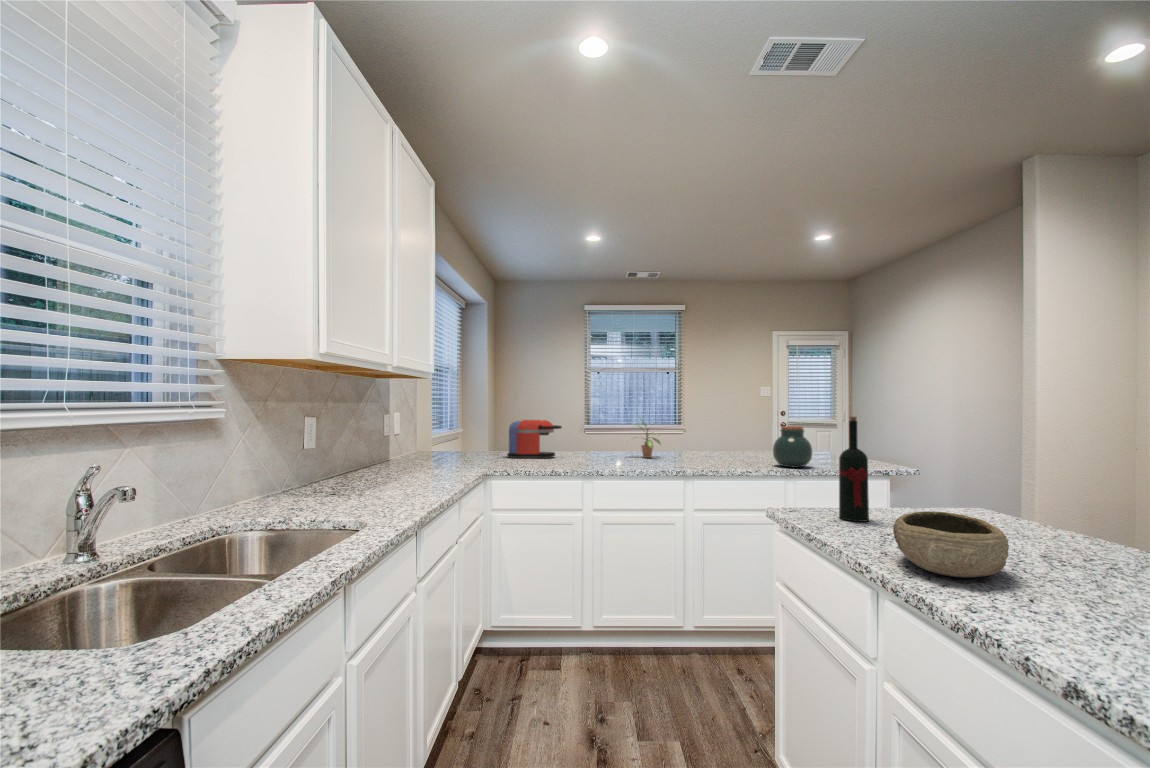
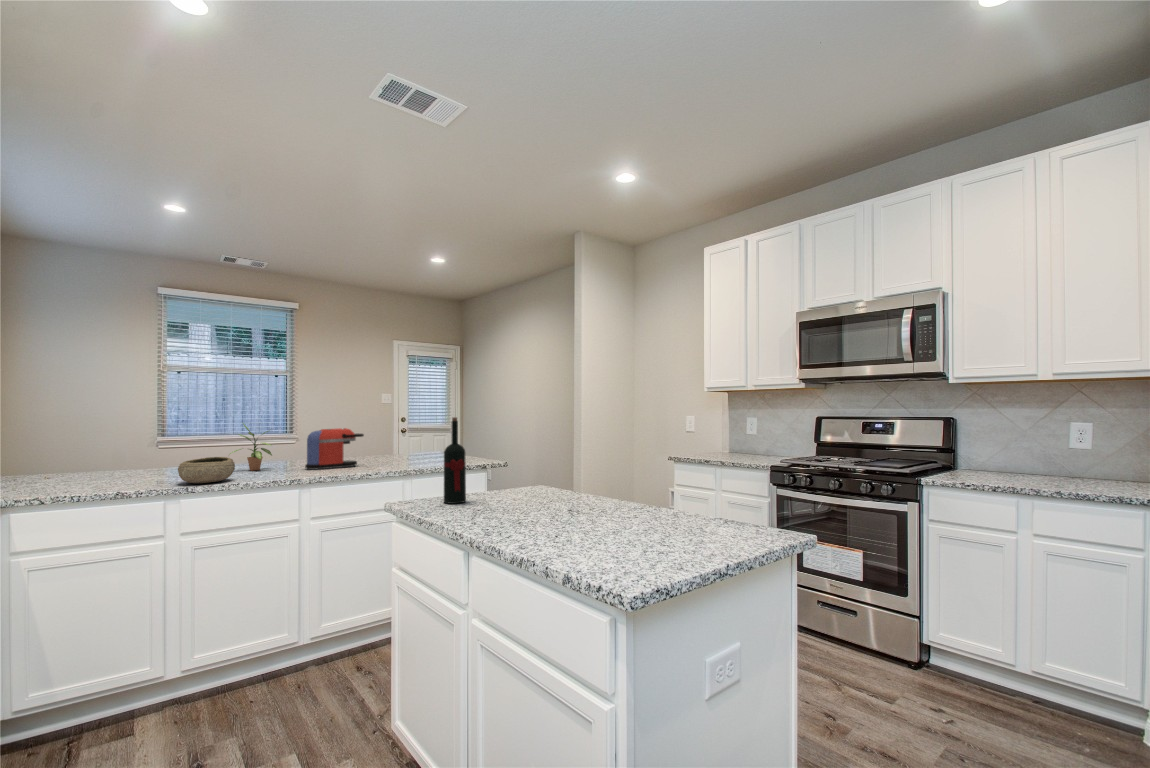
coffee maker: present [507,420,562,458] -> present [305,428,364,470]
jar: present [773,426,812,467] -> none [391,429,425,467]
bowl: present [893,511,1009,578] -> present [178,457,235,484]

